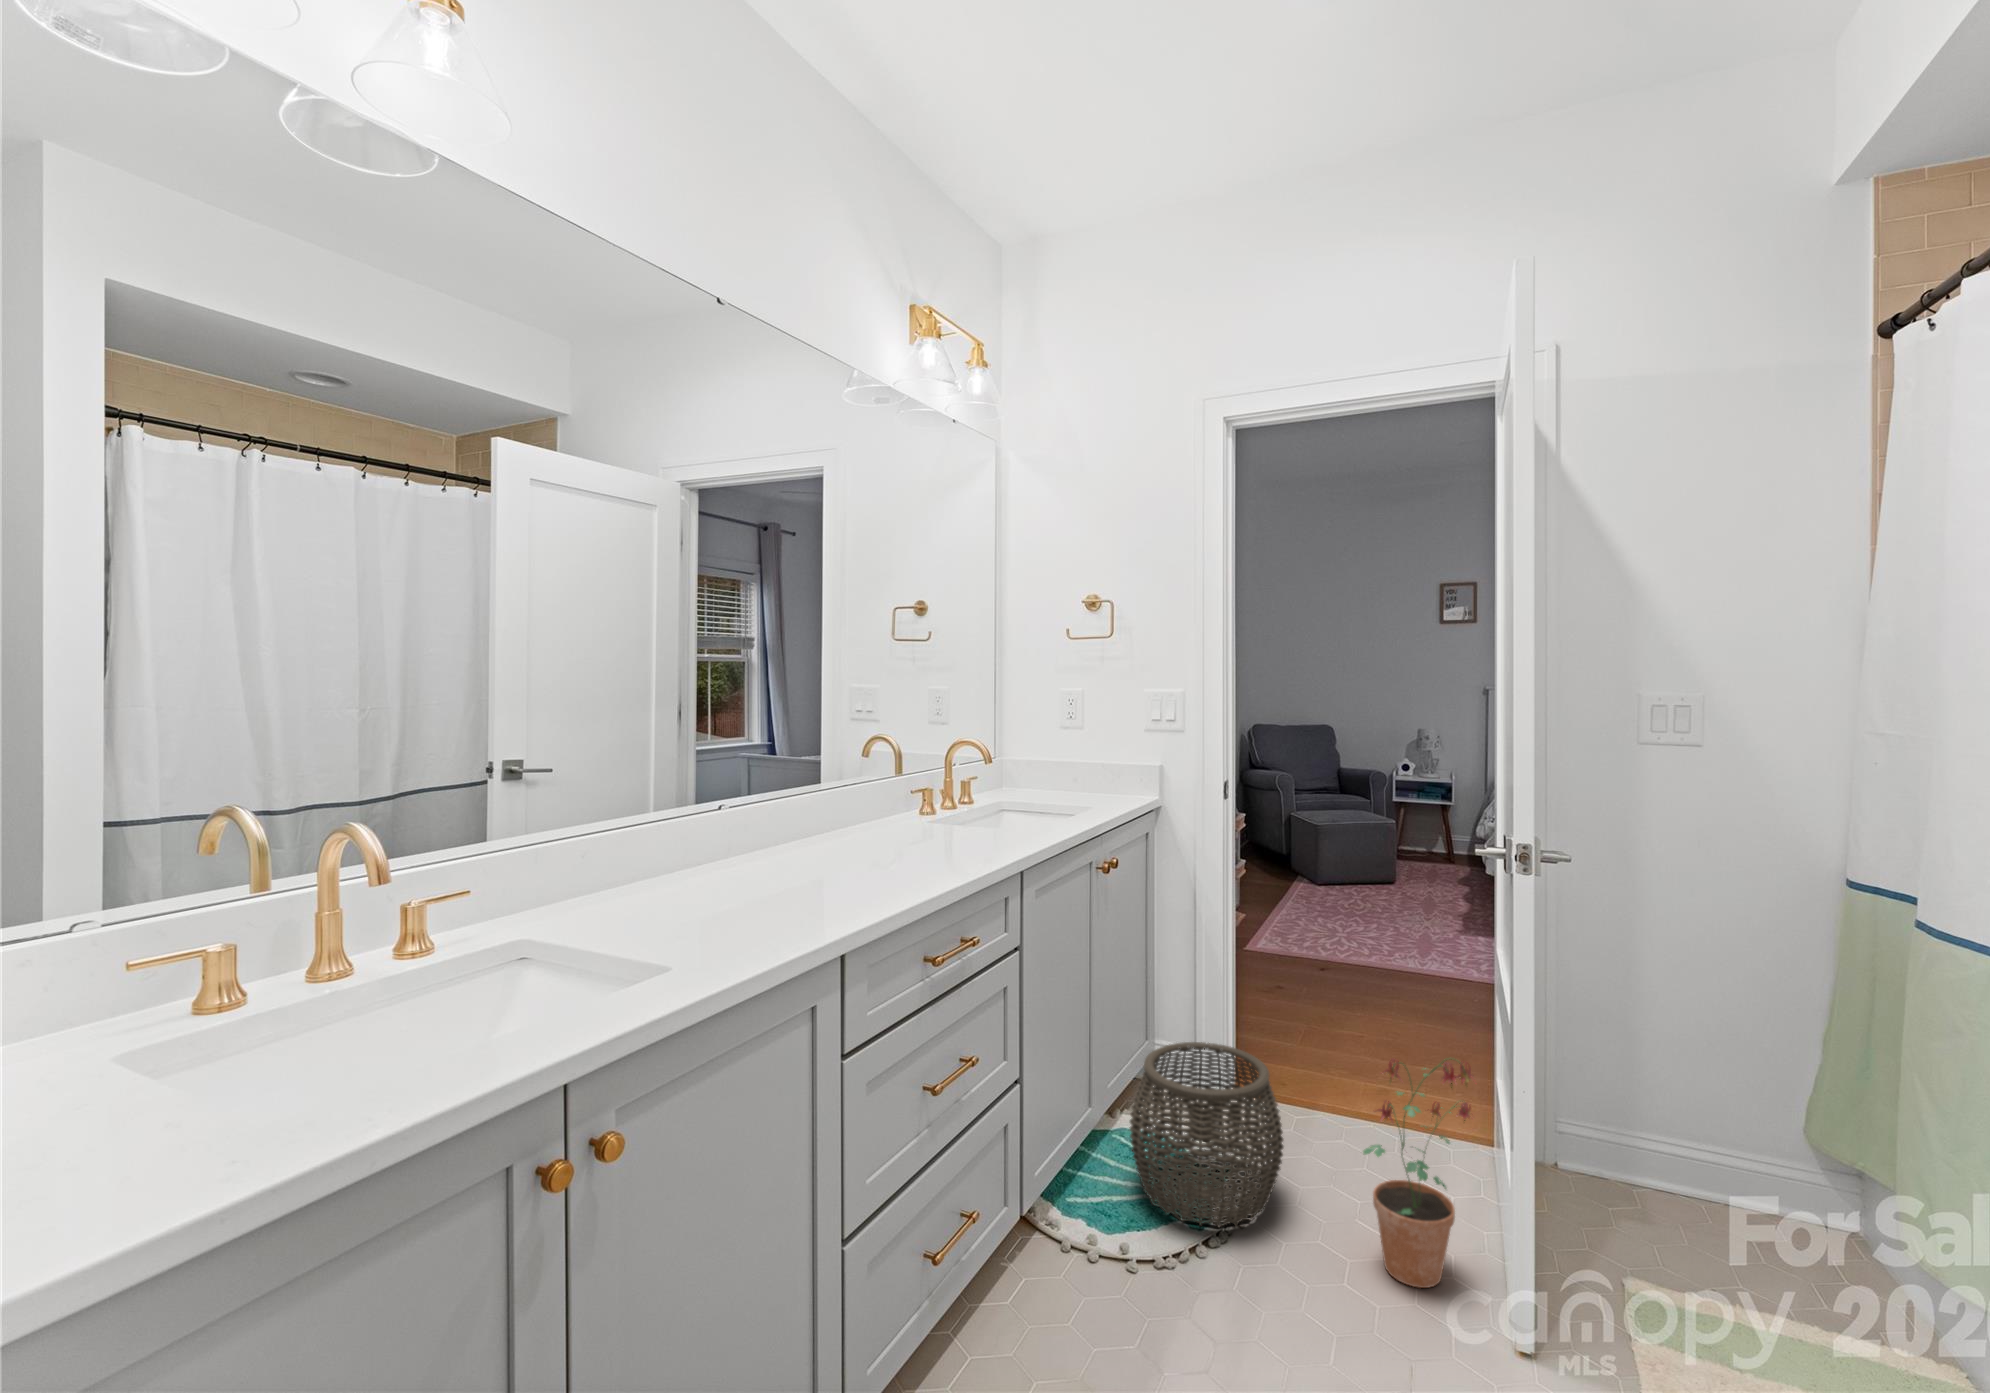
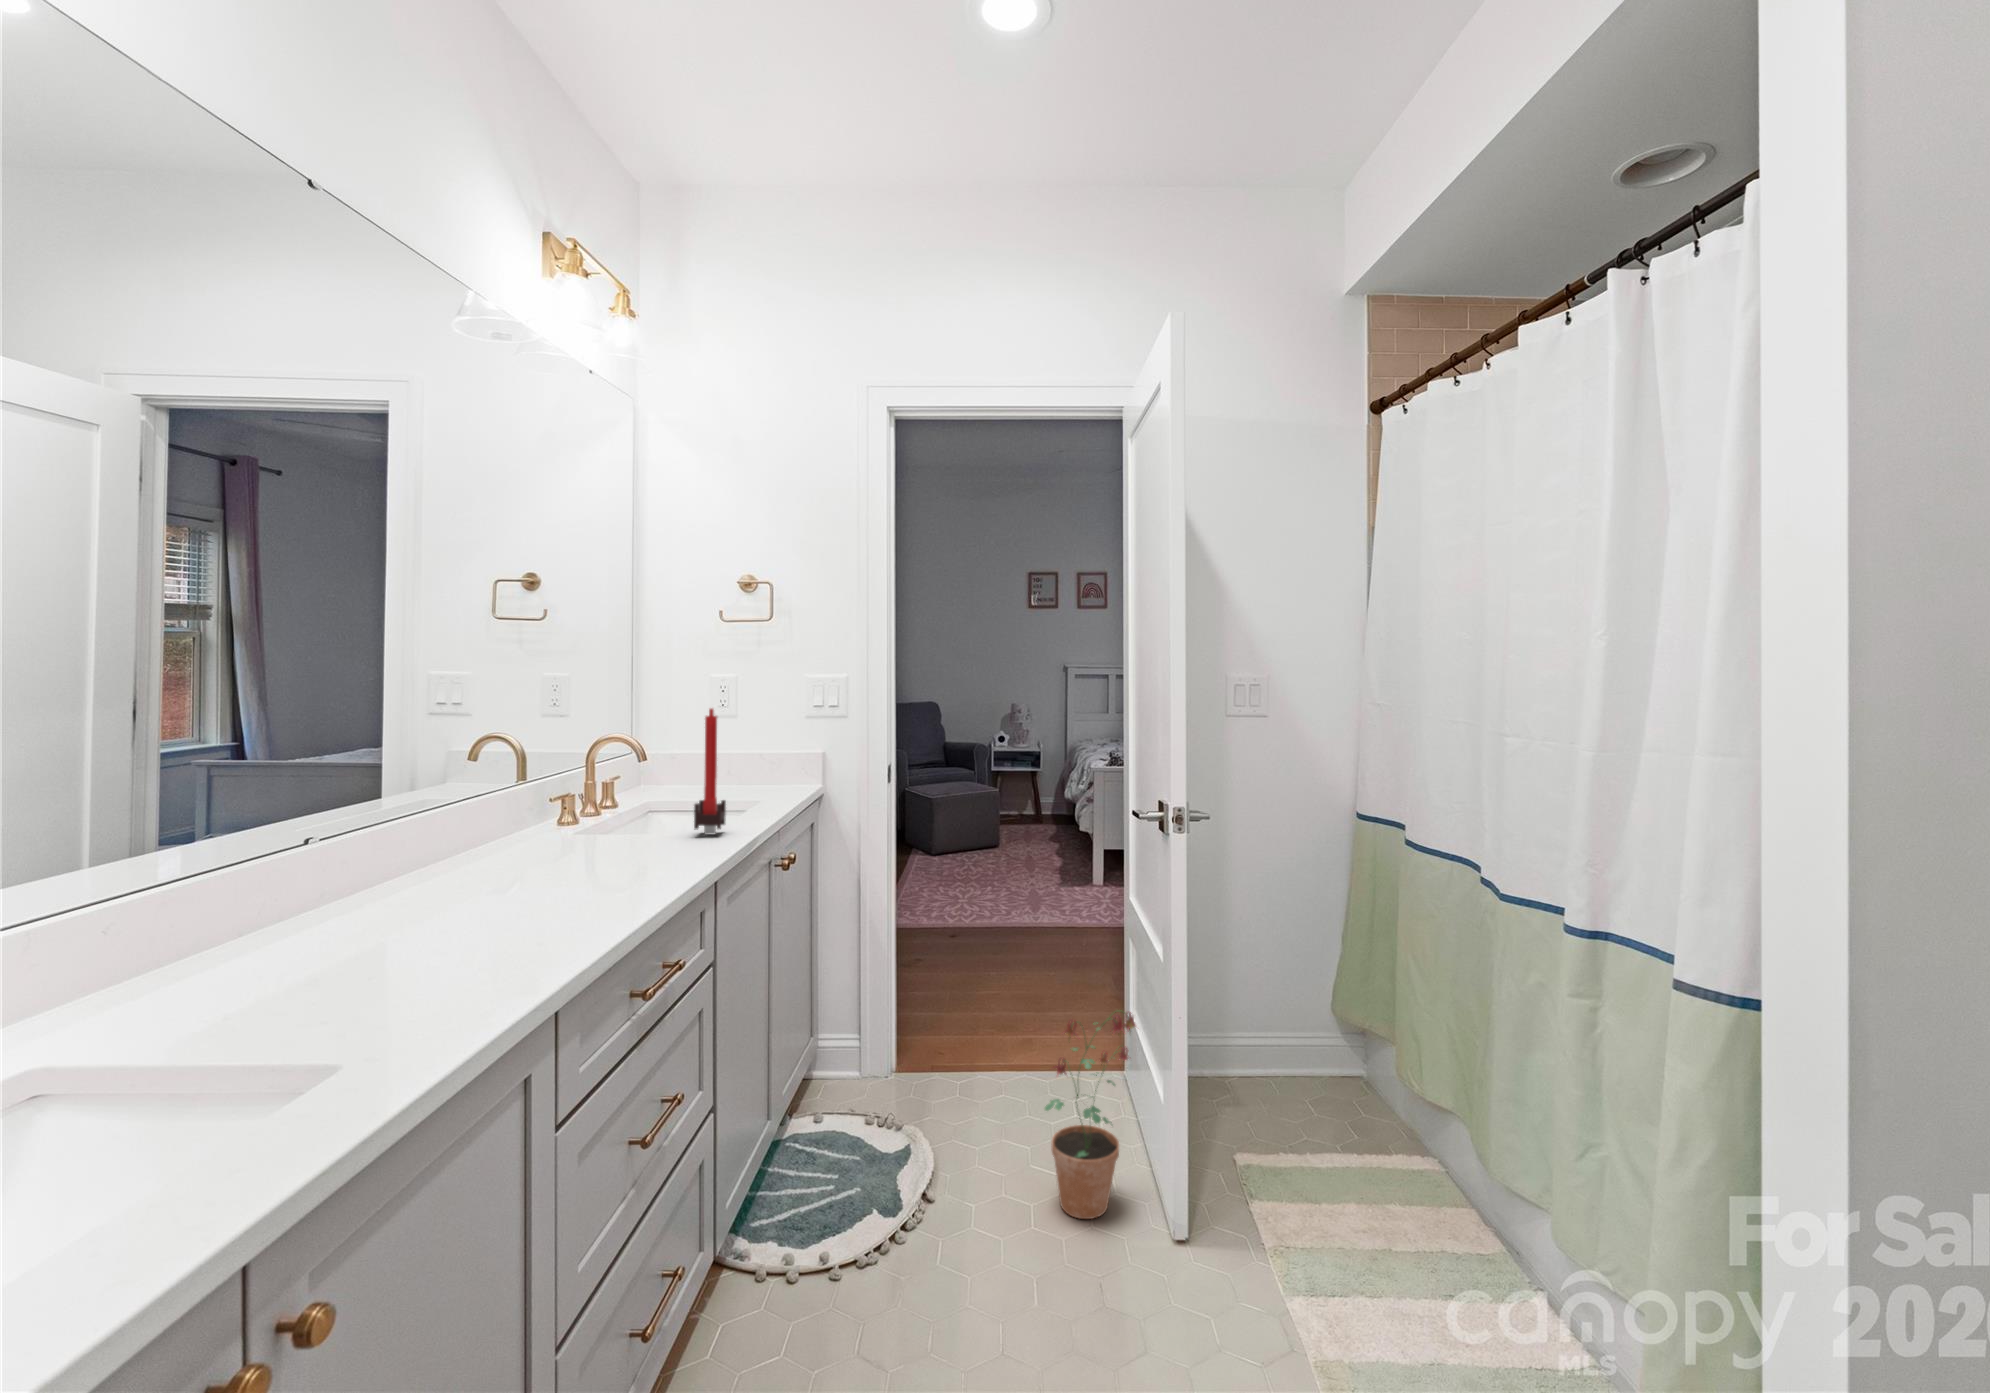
candle: none [1020,715,1050,831] -> present [694,709,726,835]
woven basket: present [1129,1042,1284,1227] -> none [815,1031,967,1214]

